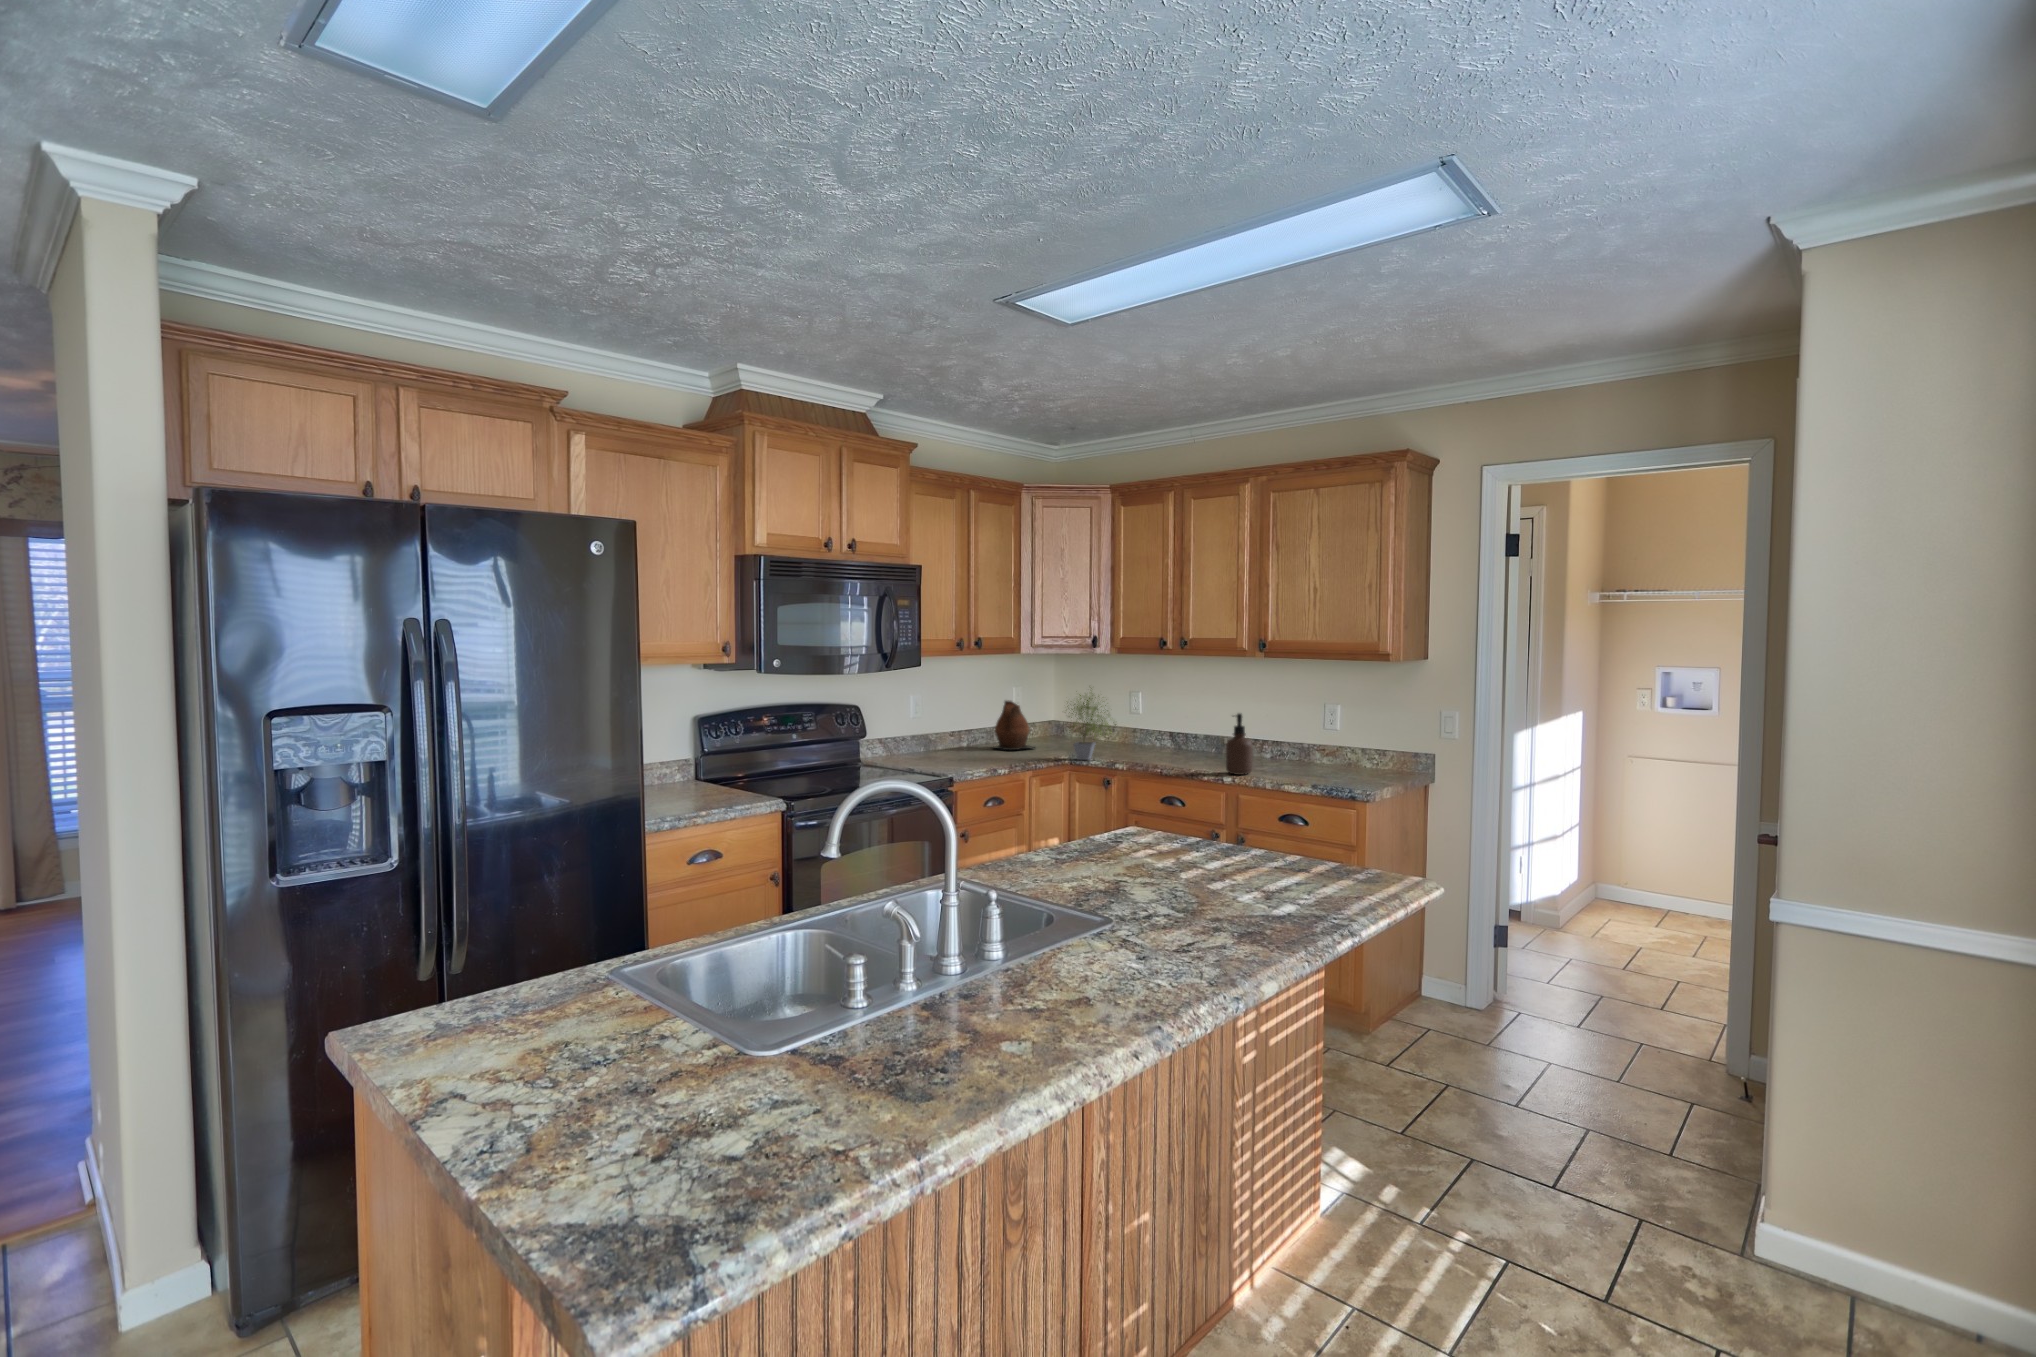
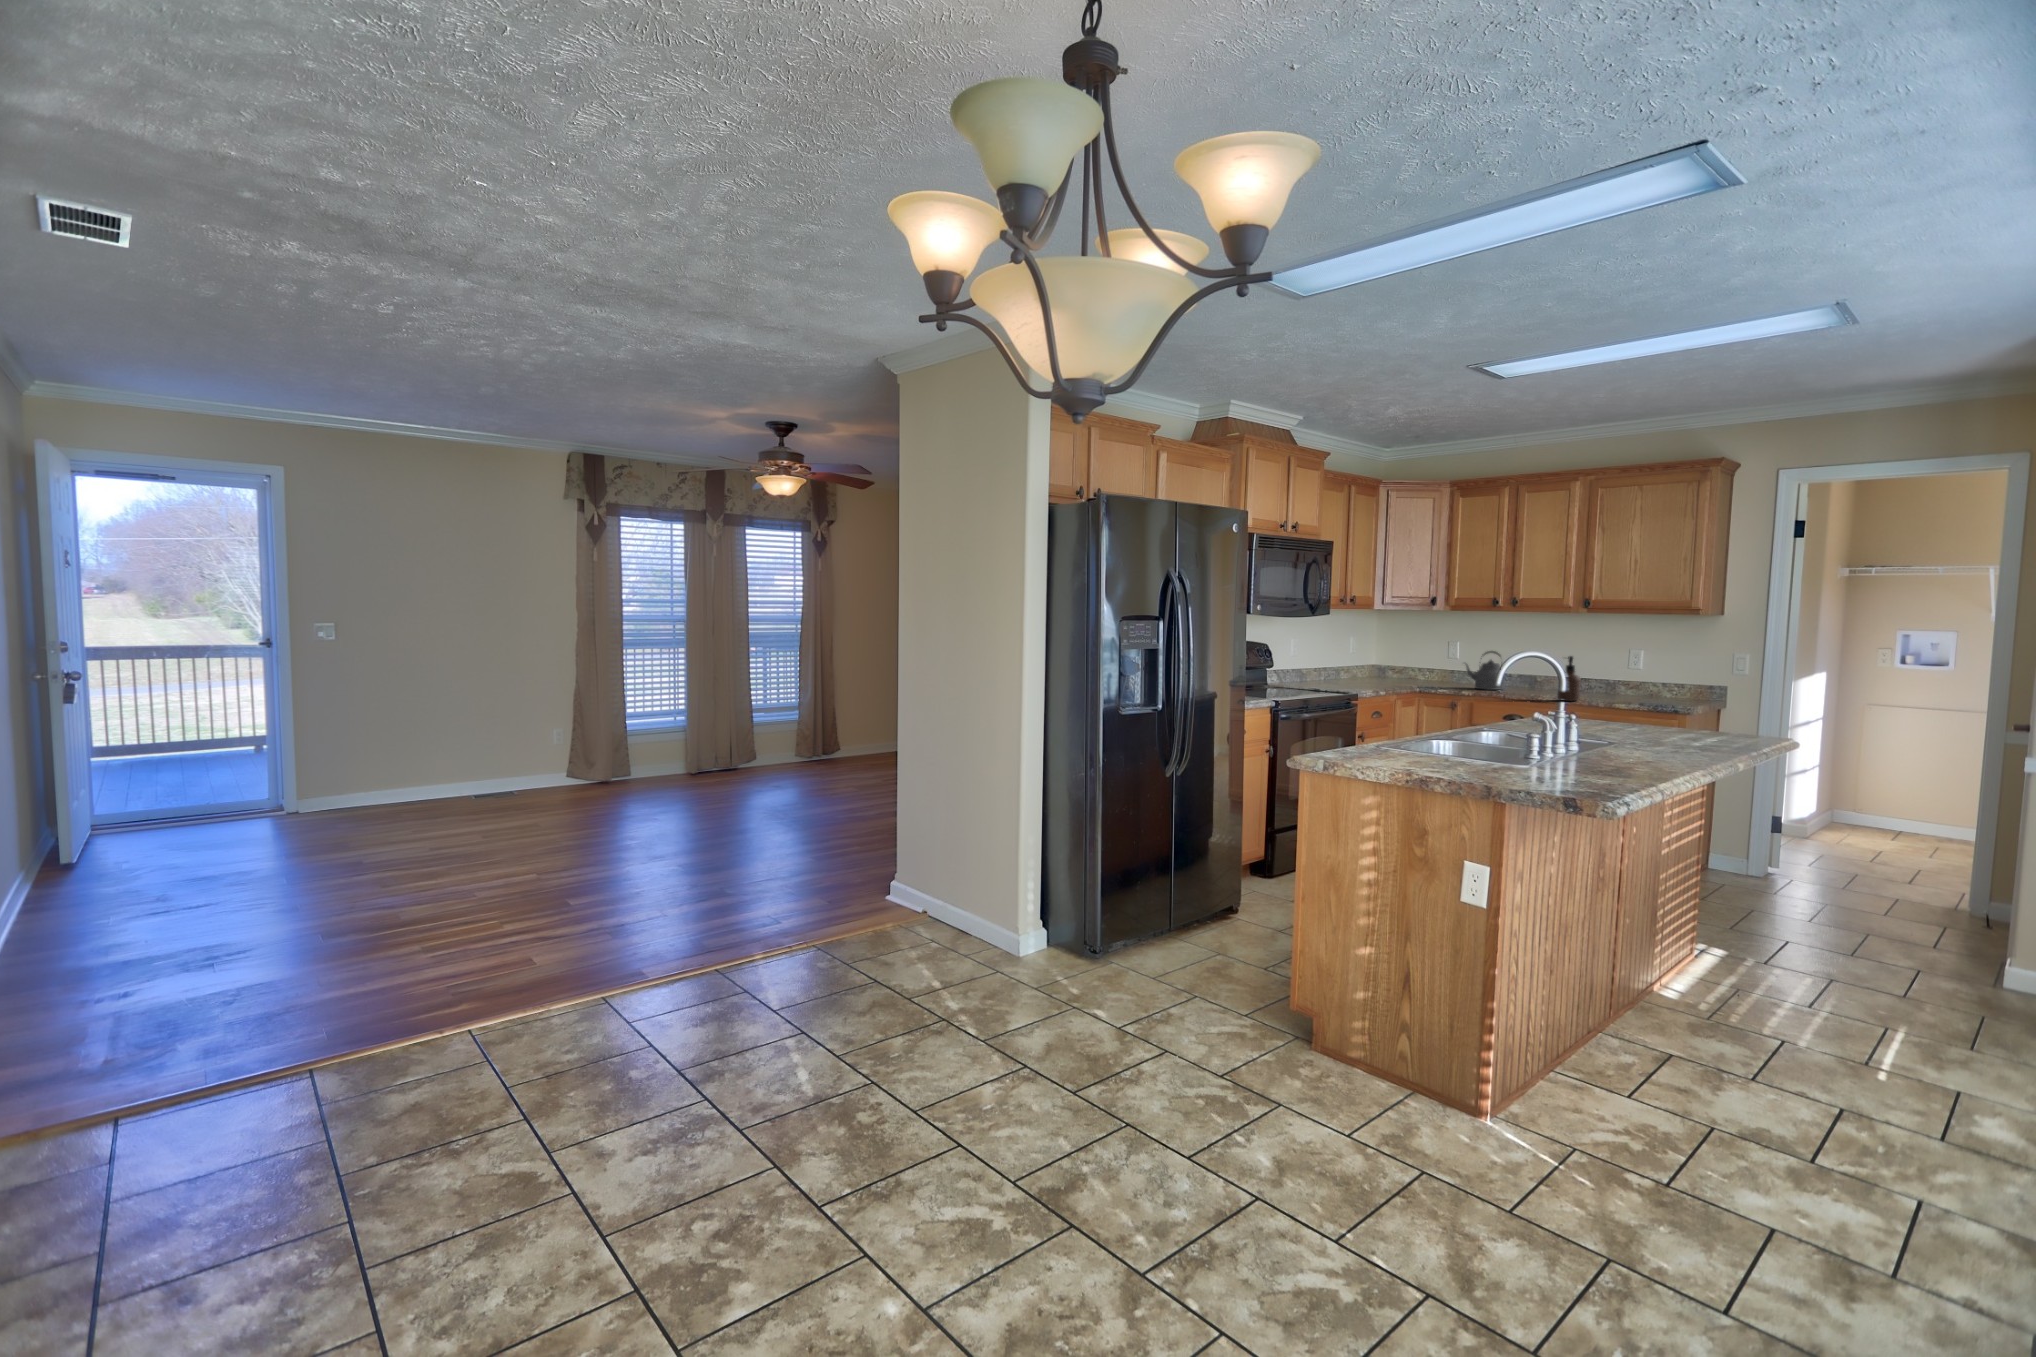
potted plant: present [1067,688,1116,760] -> none [1411,634,1458,691]
ceramic pitcher: present [993,700,1032,750] -> none [1338,645,1376,684]
kettle: none [1134,705,1185,756] -> present [1466,651,1505,690]

